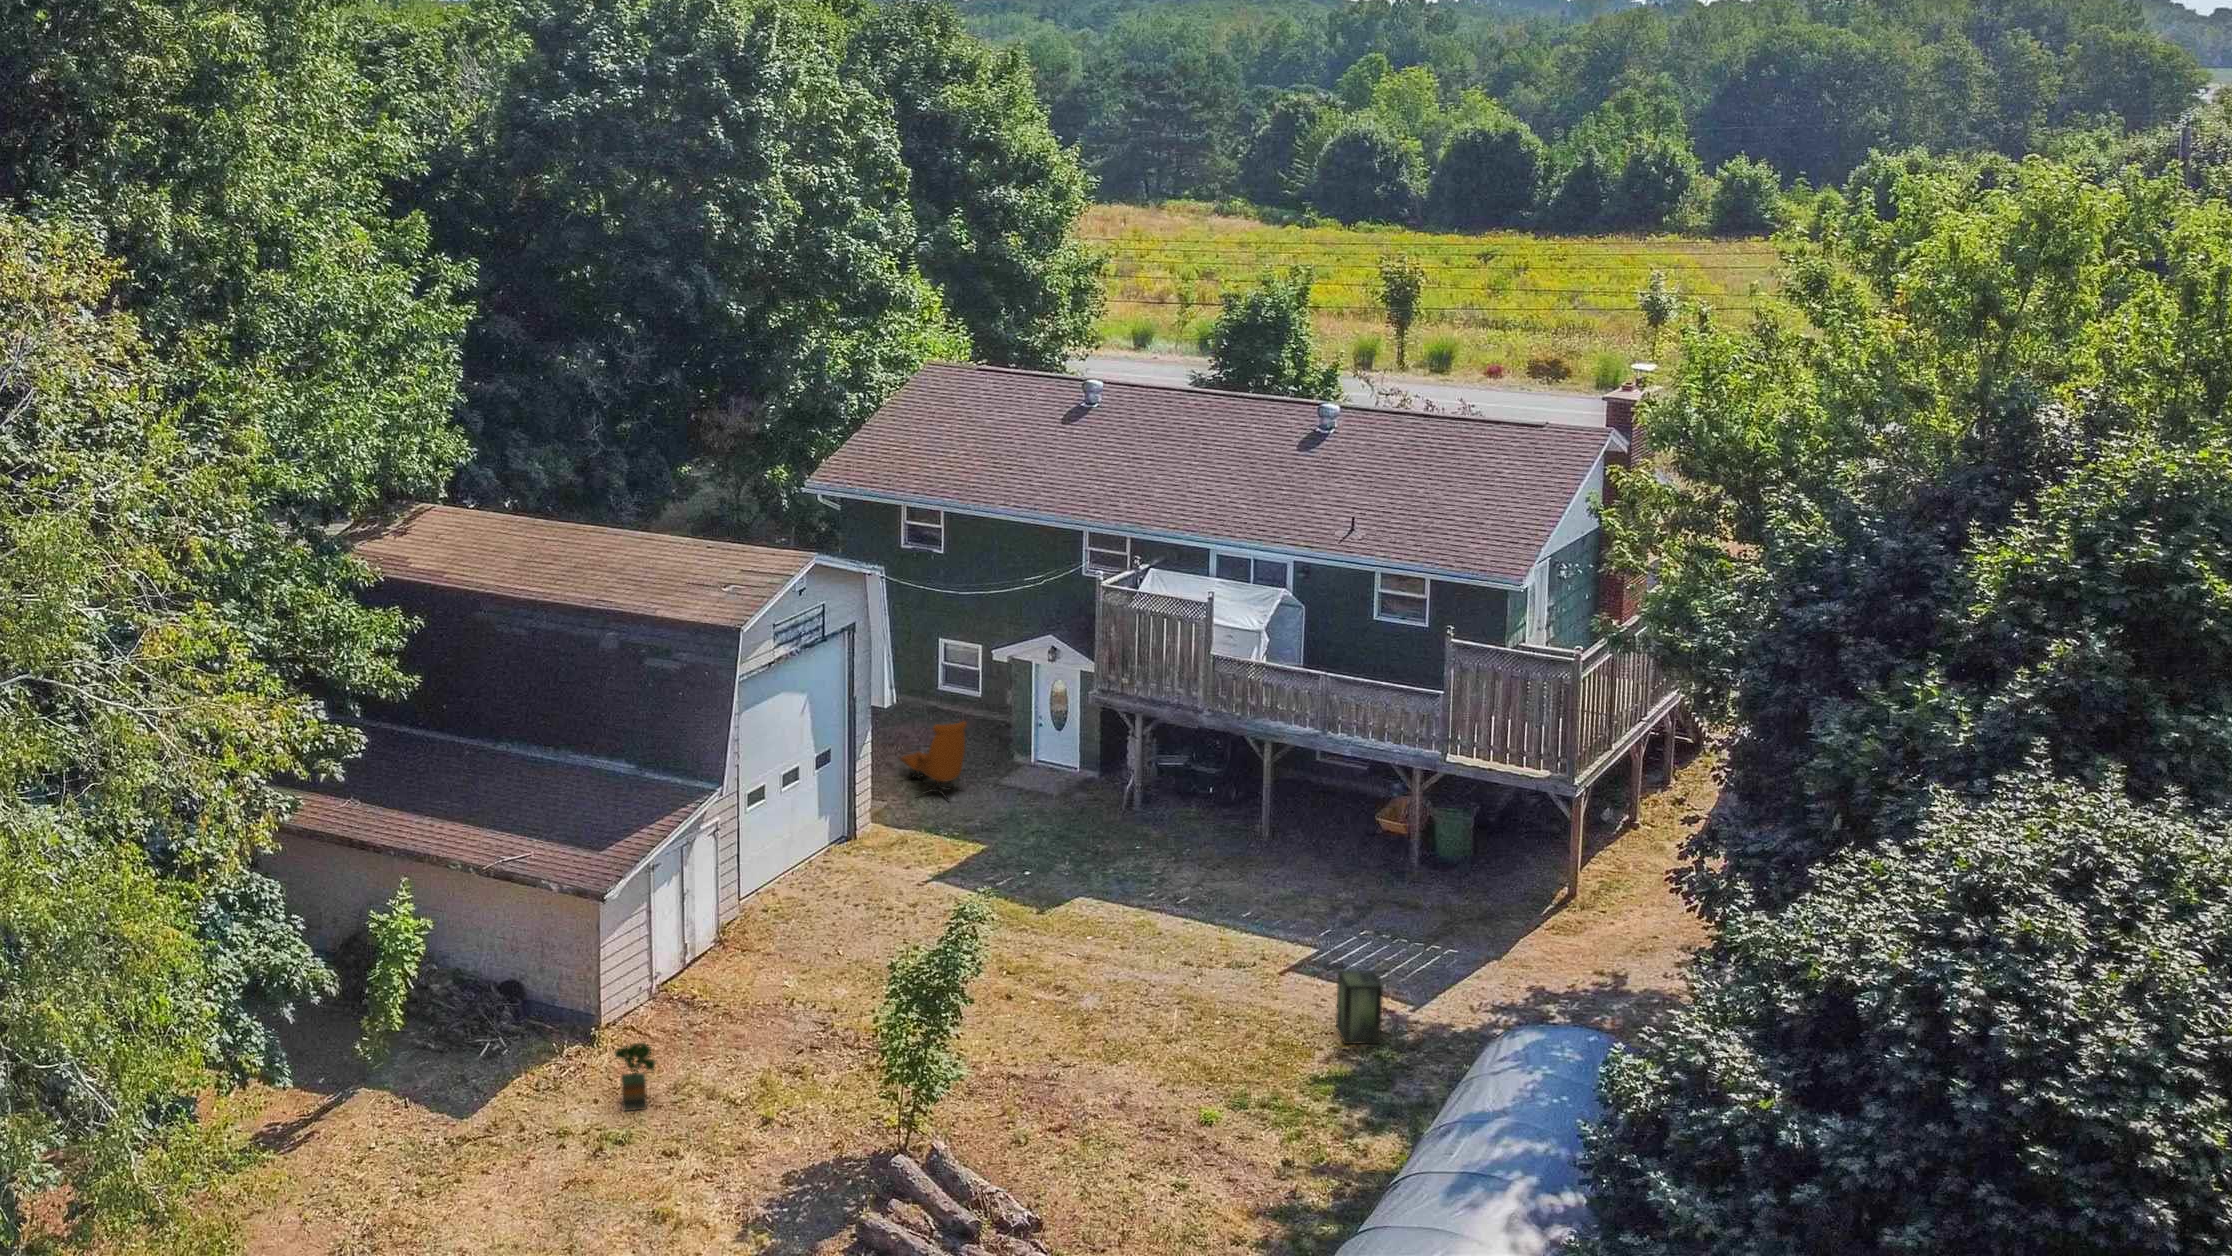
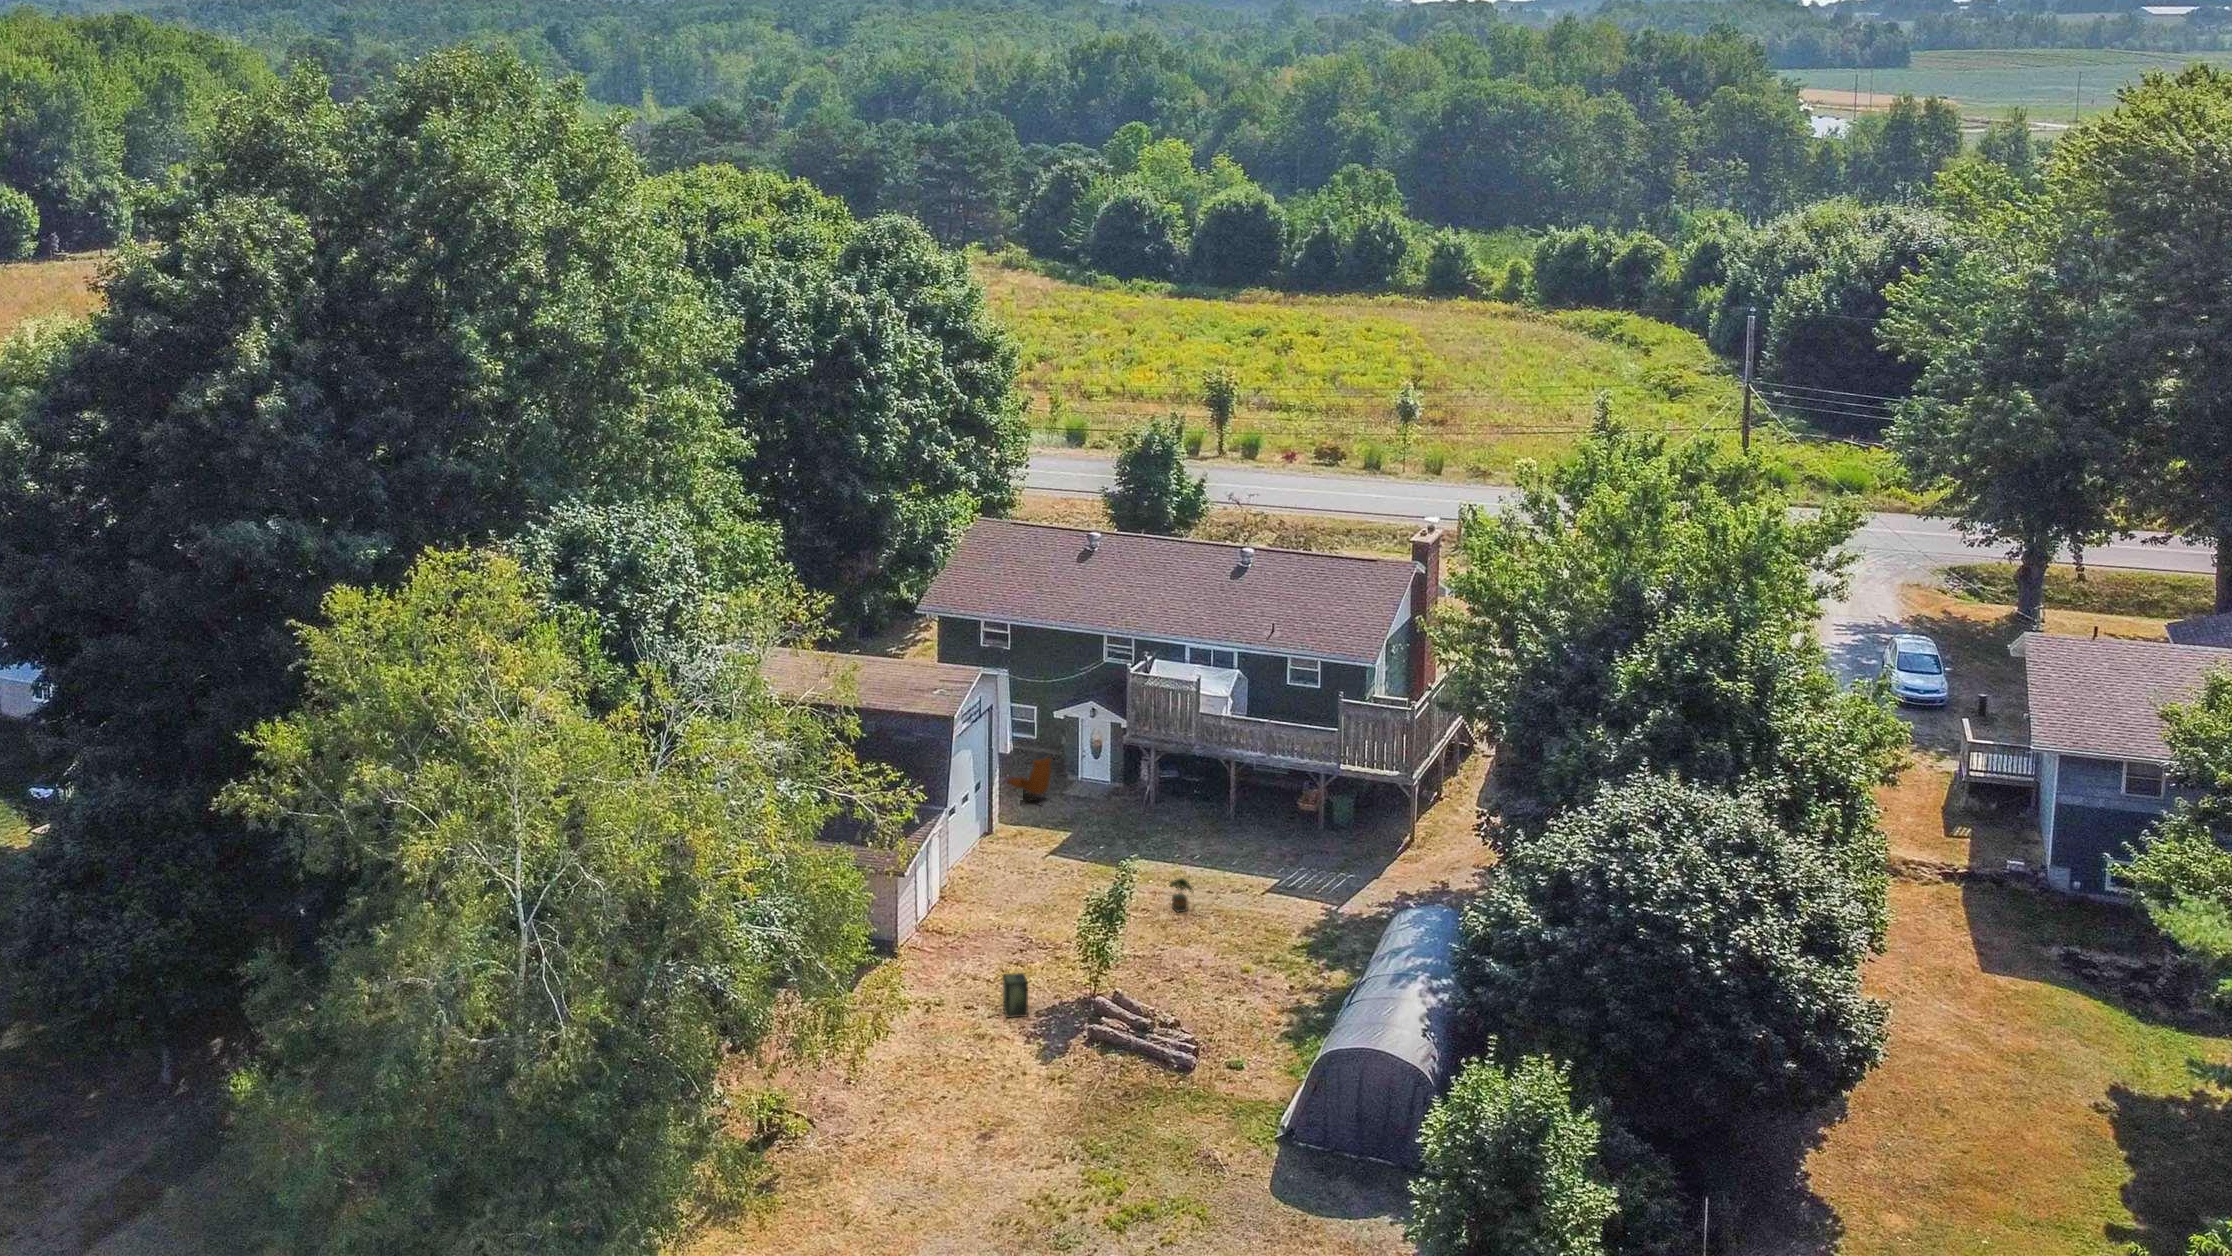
storage box: present [1336,971,1383,1044] -> present [1003,973,1028,1018]
potted tree: present [614,1043,656,1111] -> present [1170,878,1193,912]

